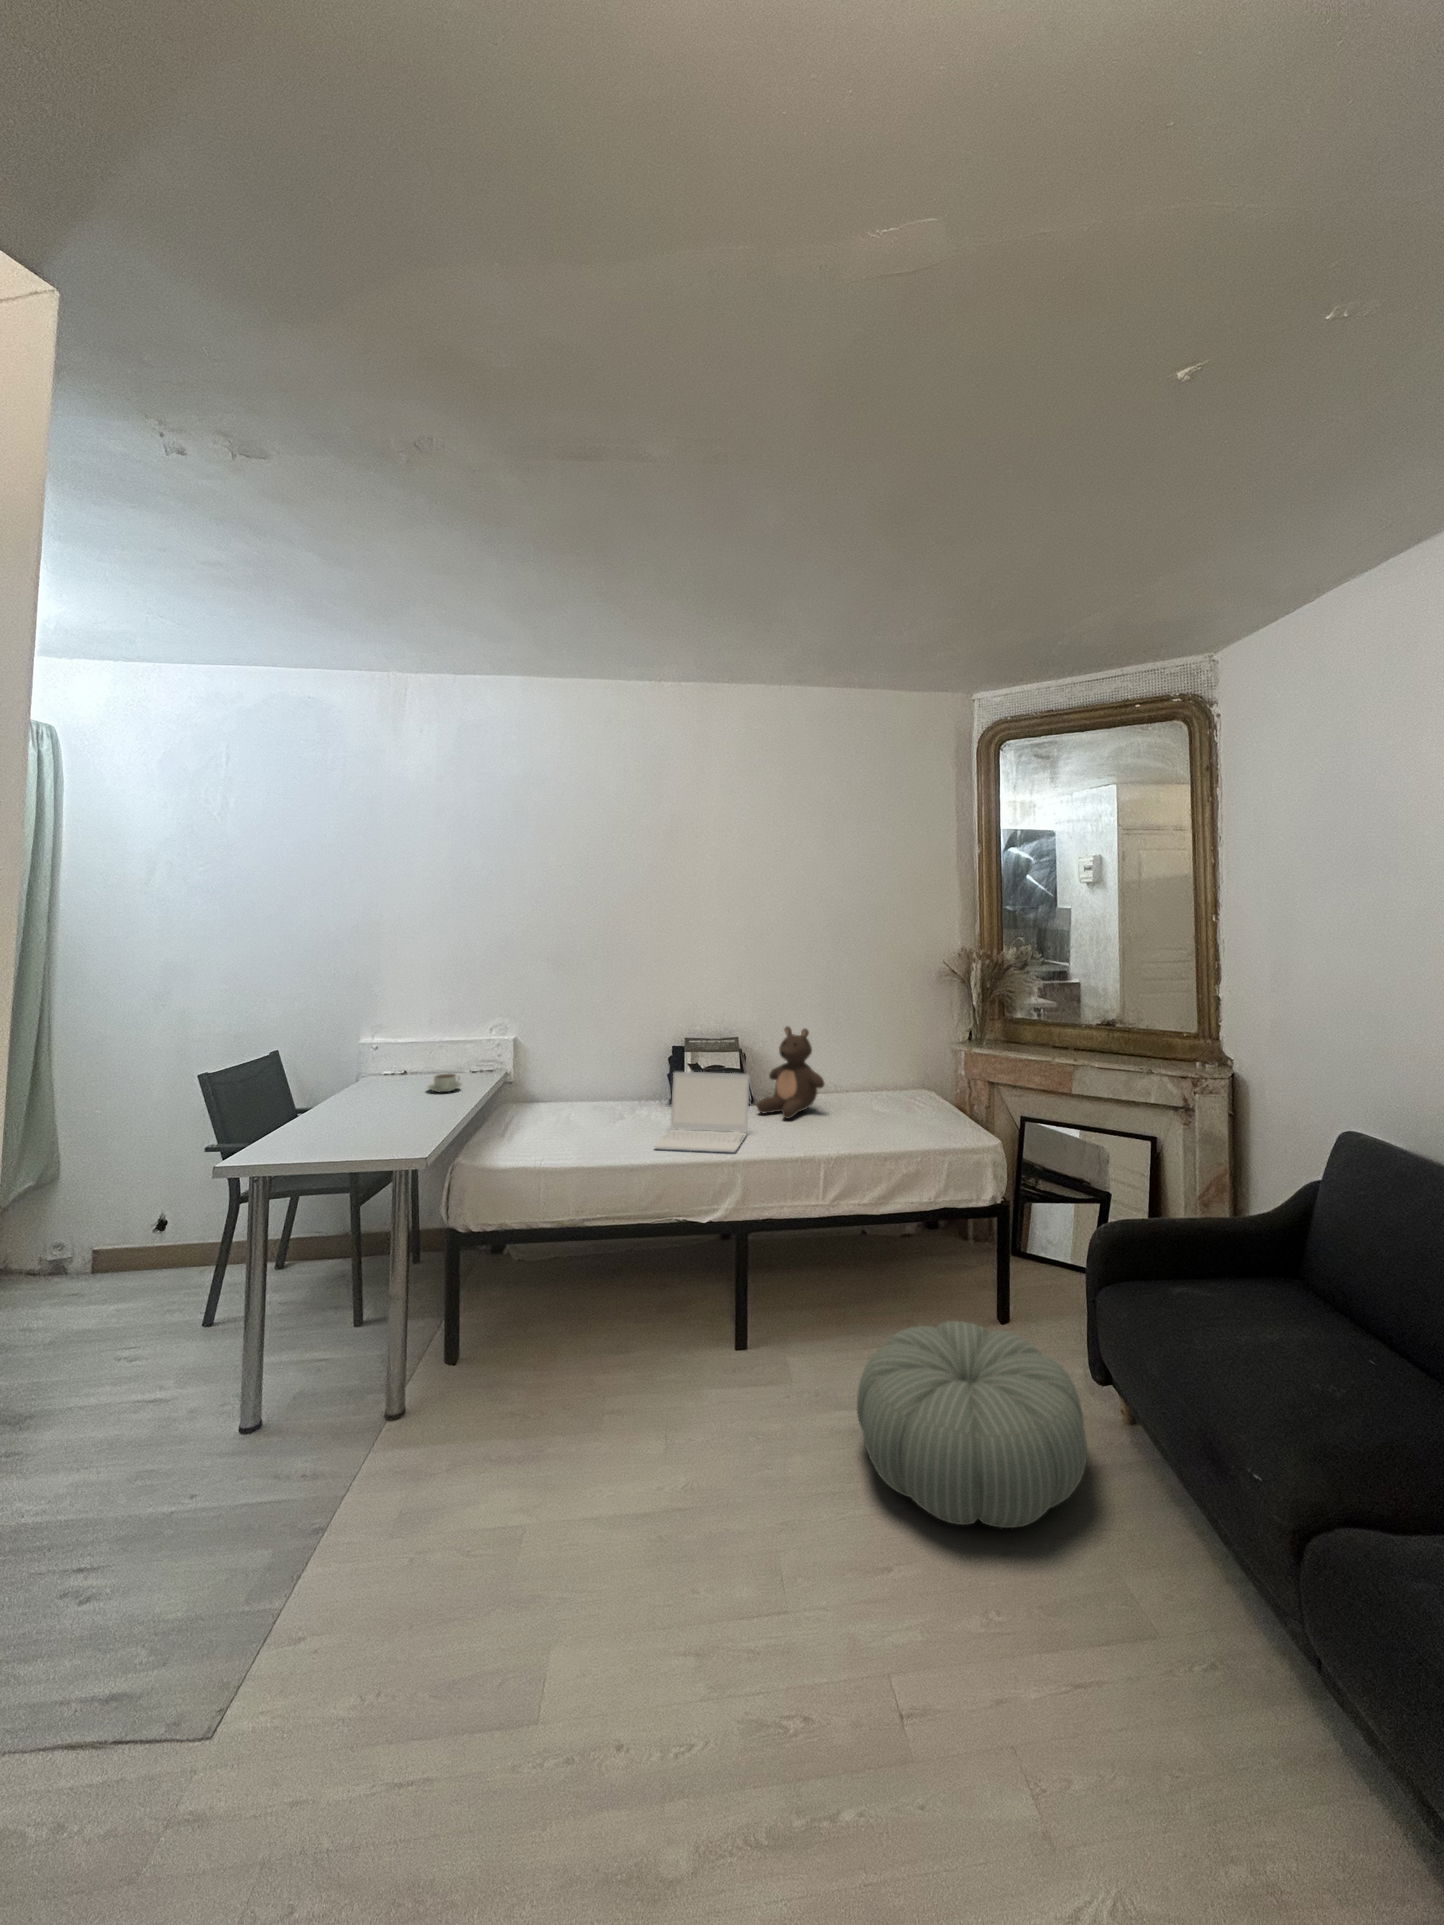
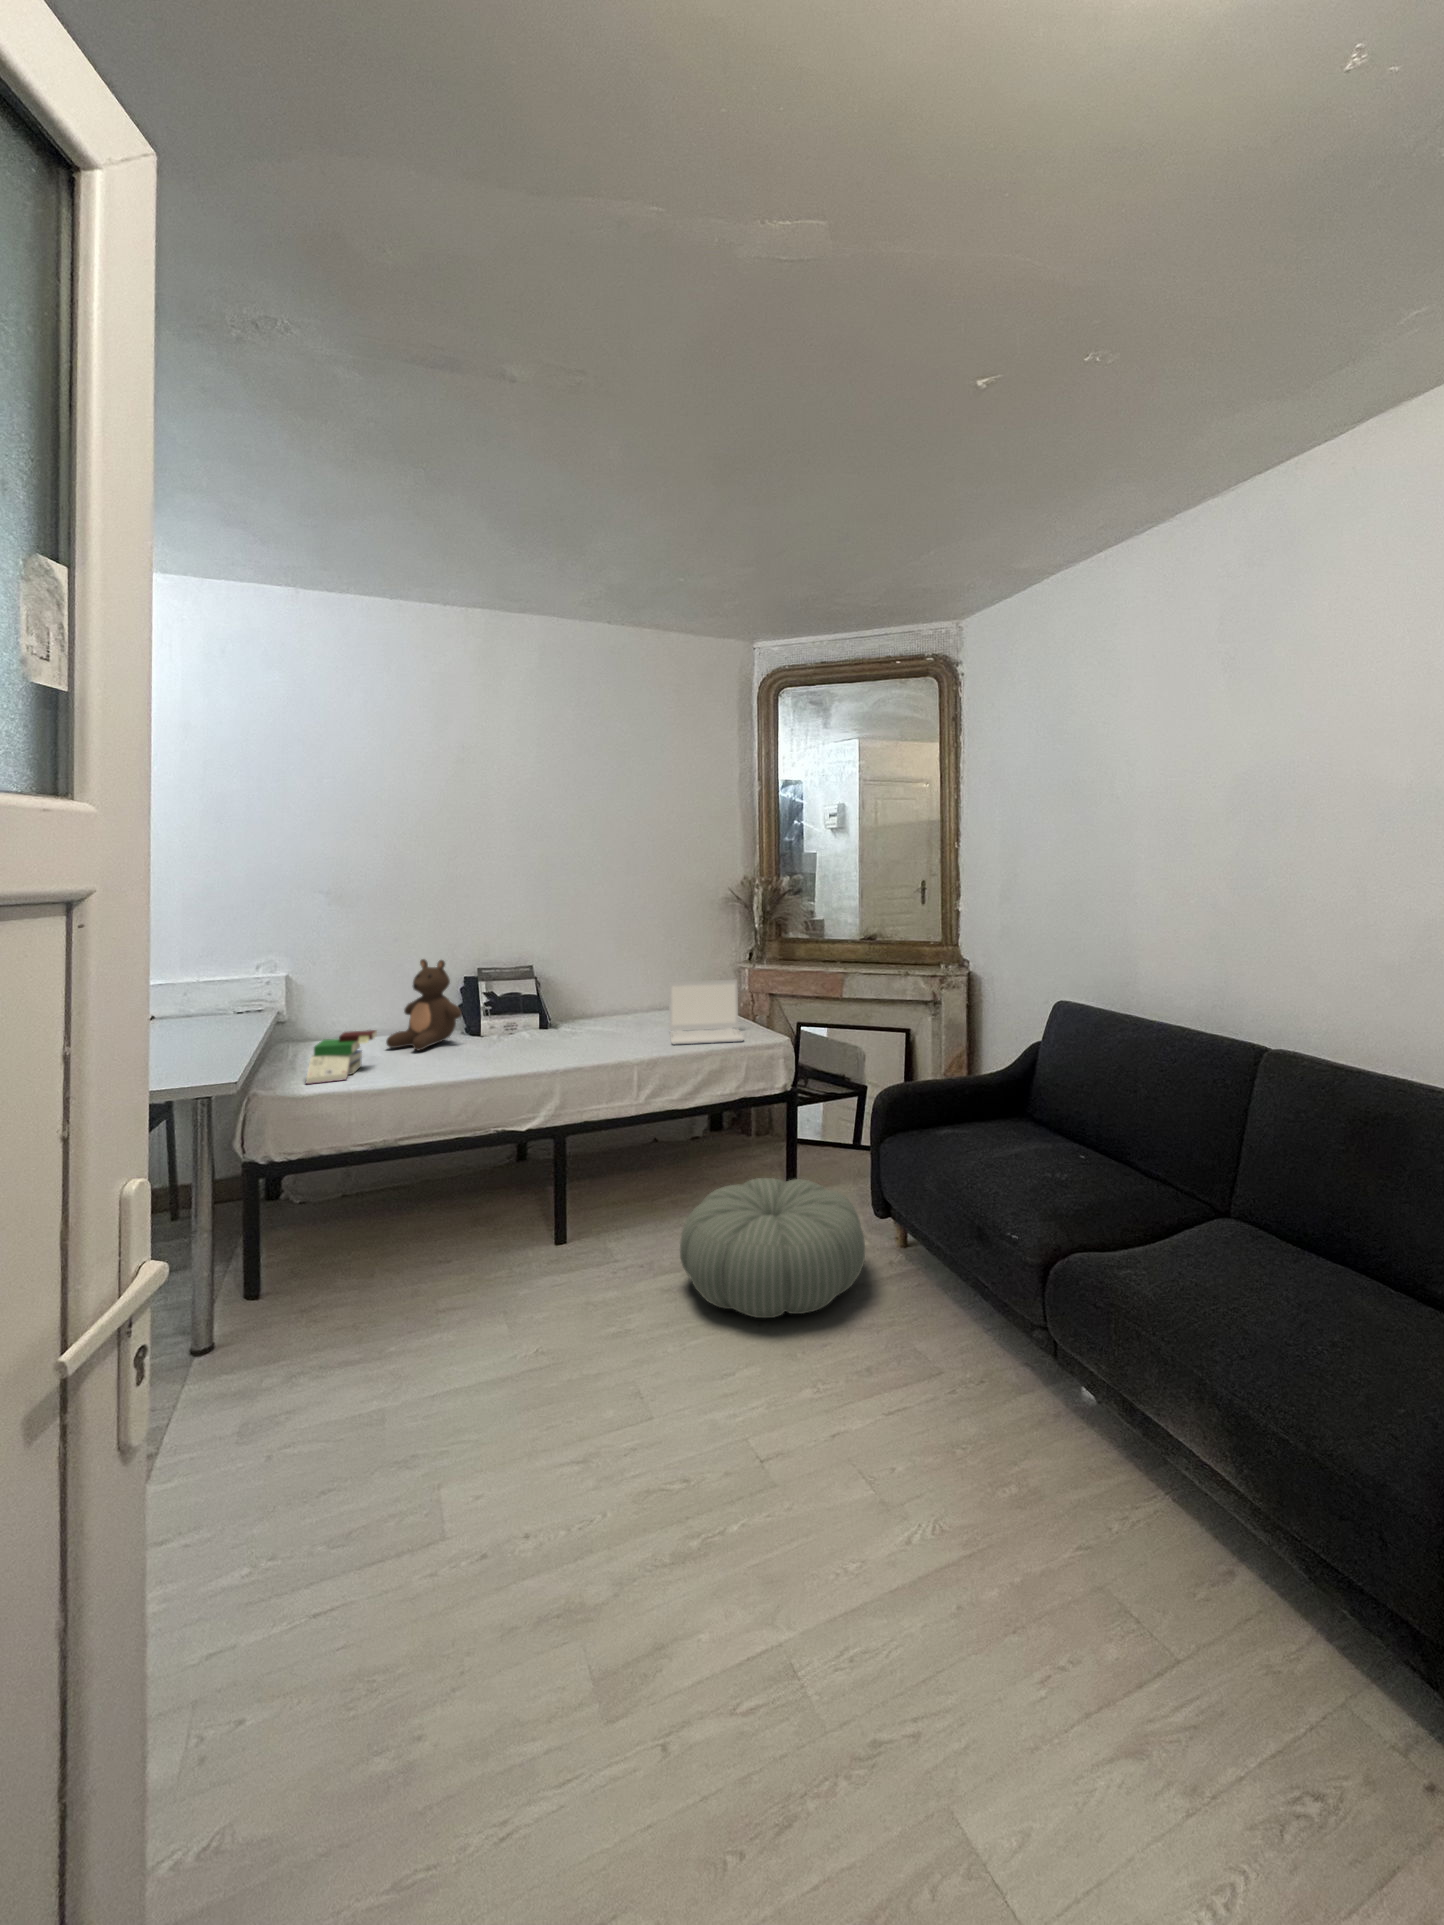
teddy bear: present [757,1026,824,1119] -> present [386,959,462,1051]
laptop: present [654,1072,750,1152] -> present [669,980,743,1044]
coffee cup: present [428,1074,462,1092] -> none [191,1014,234,1034]
book: none [507,1101,578,1154] -> present [306,1030,377,1084]

